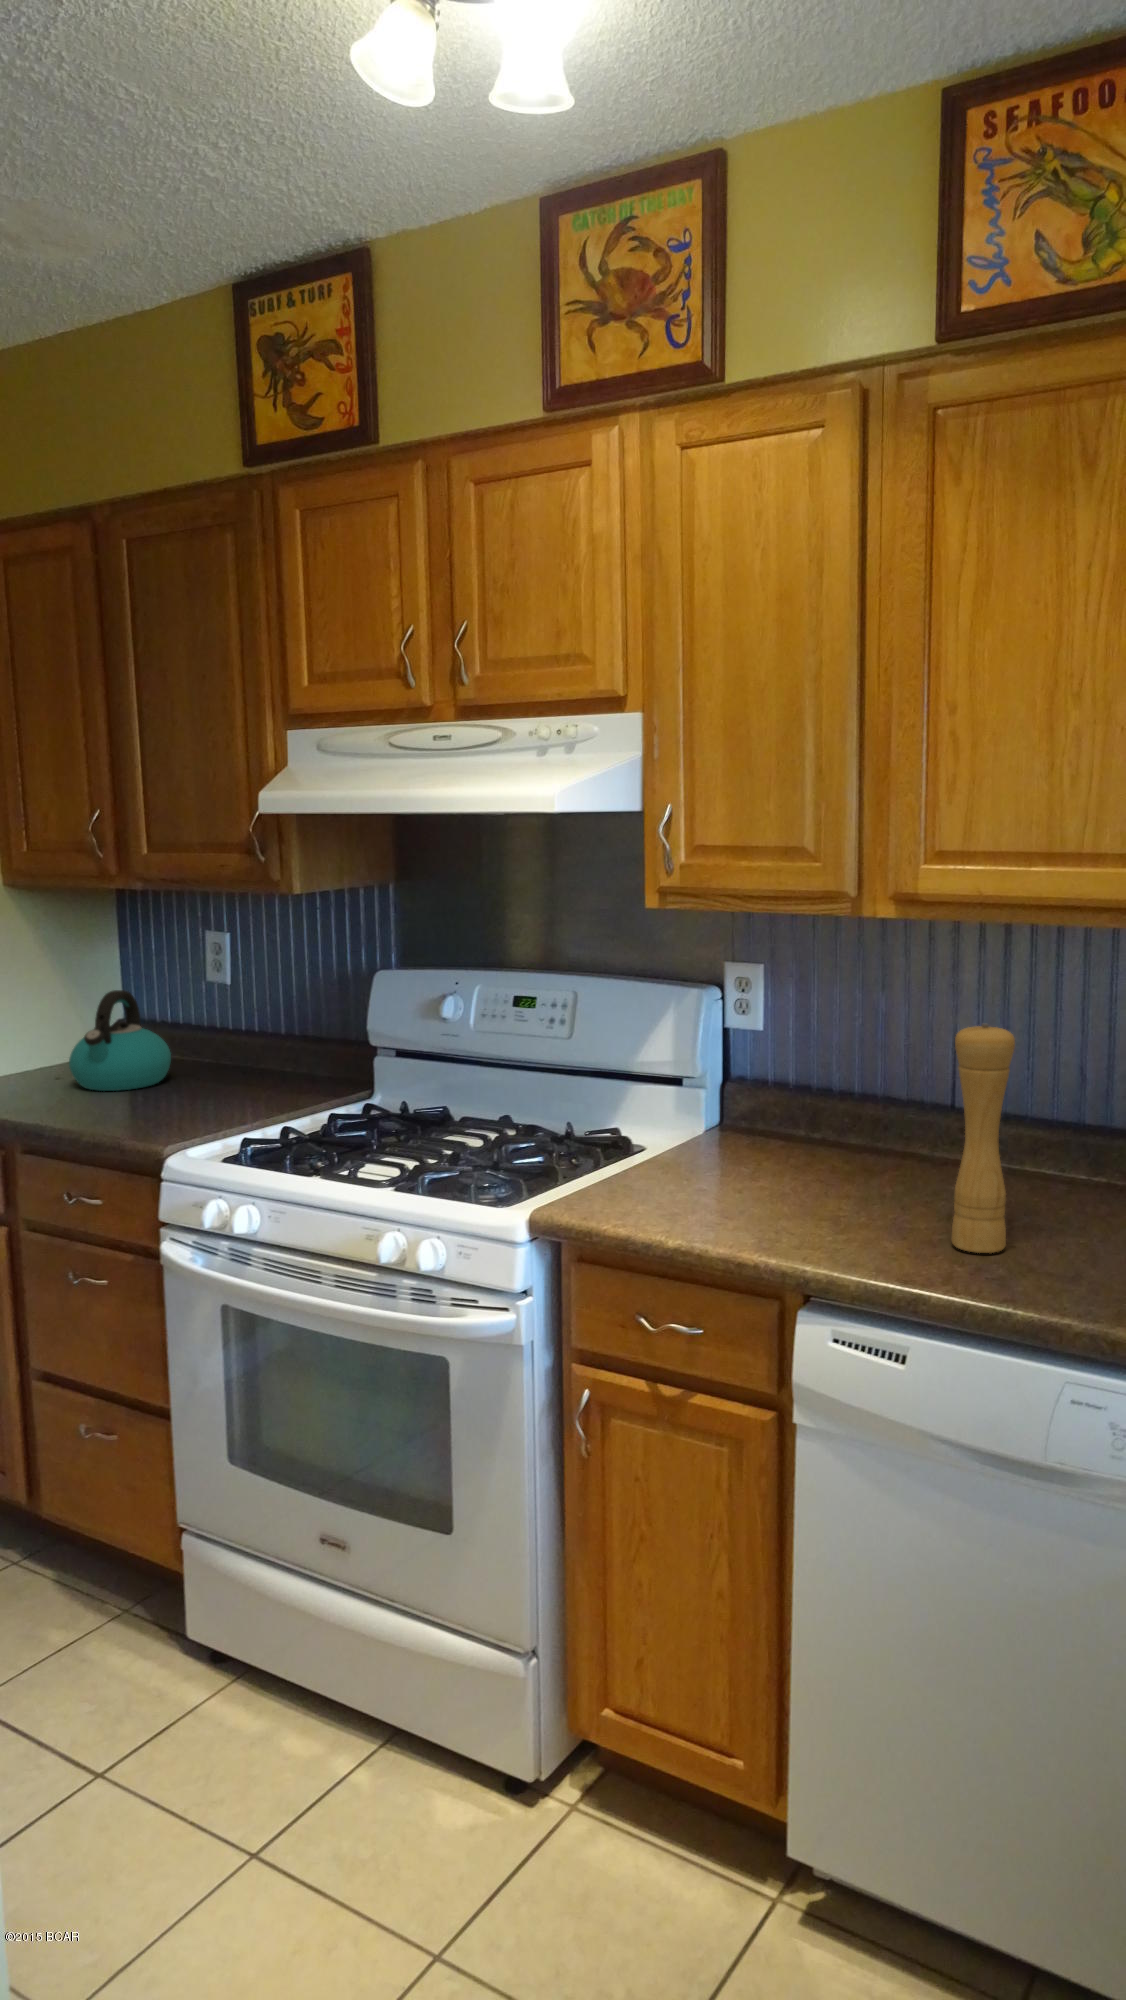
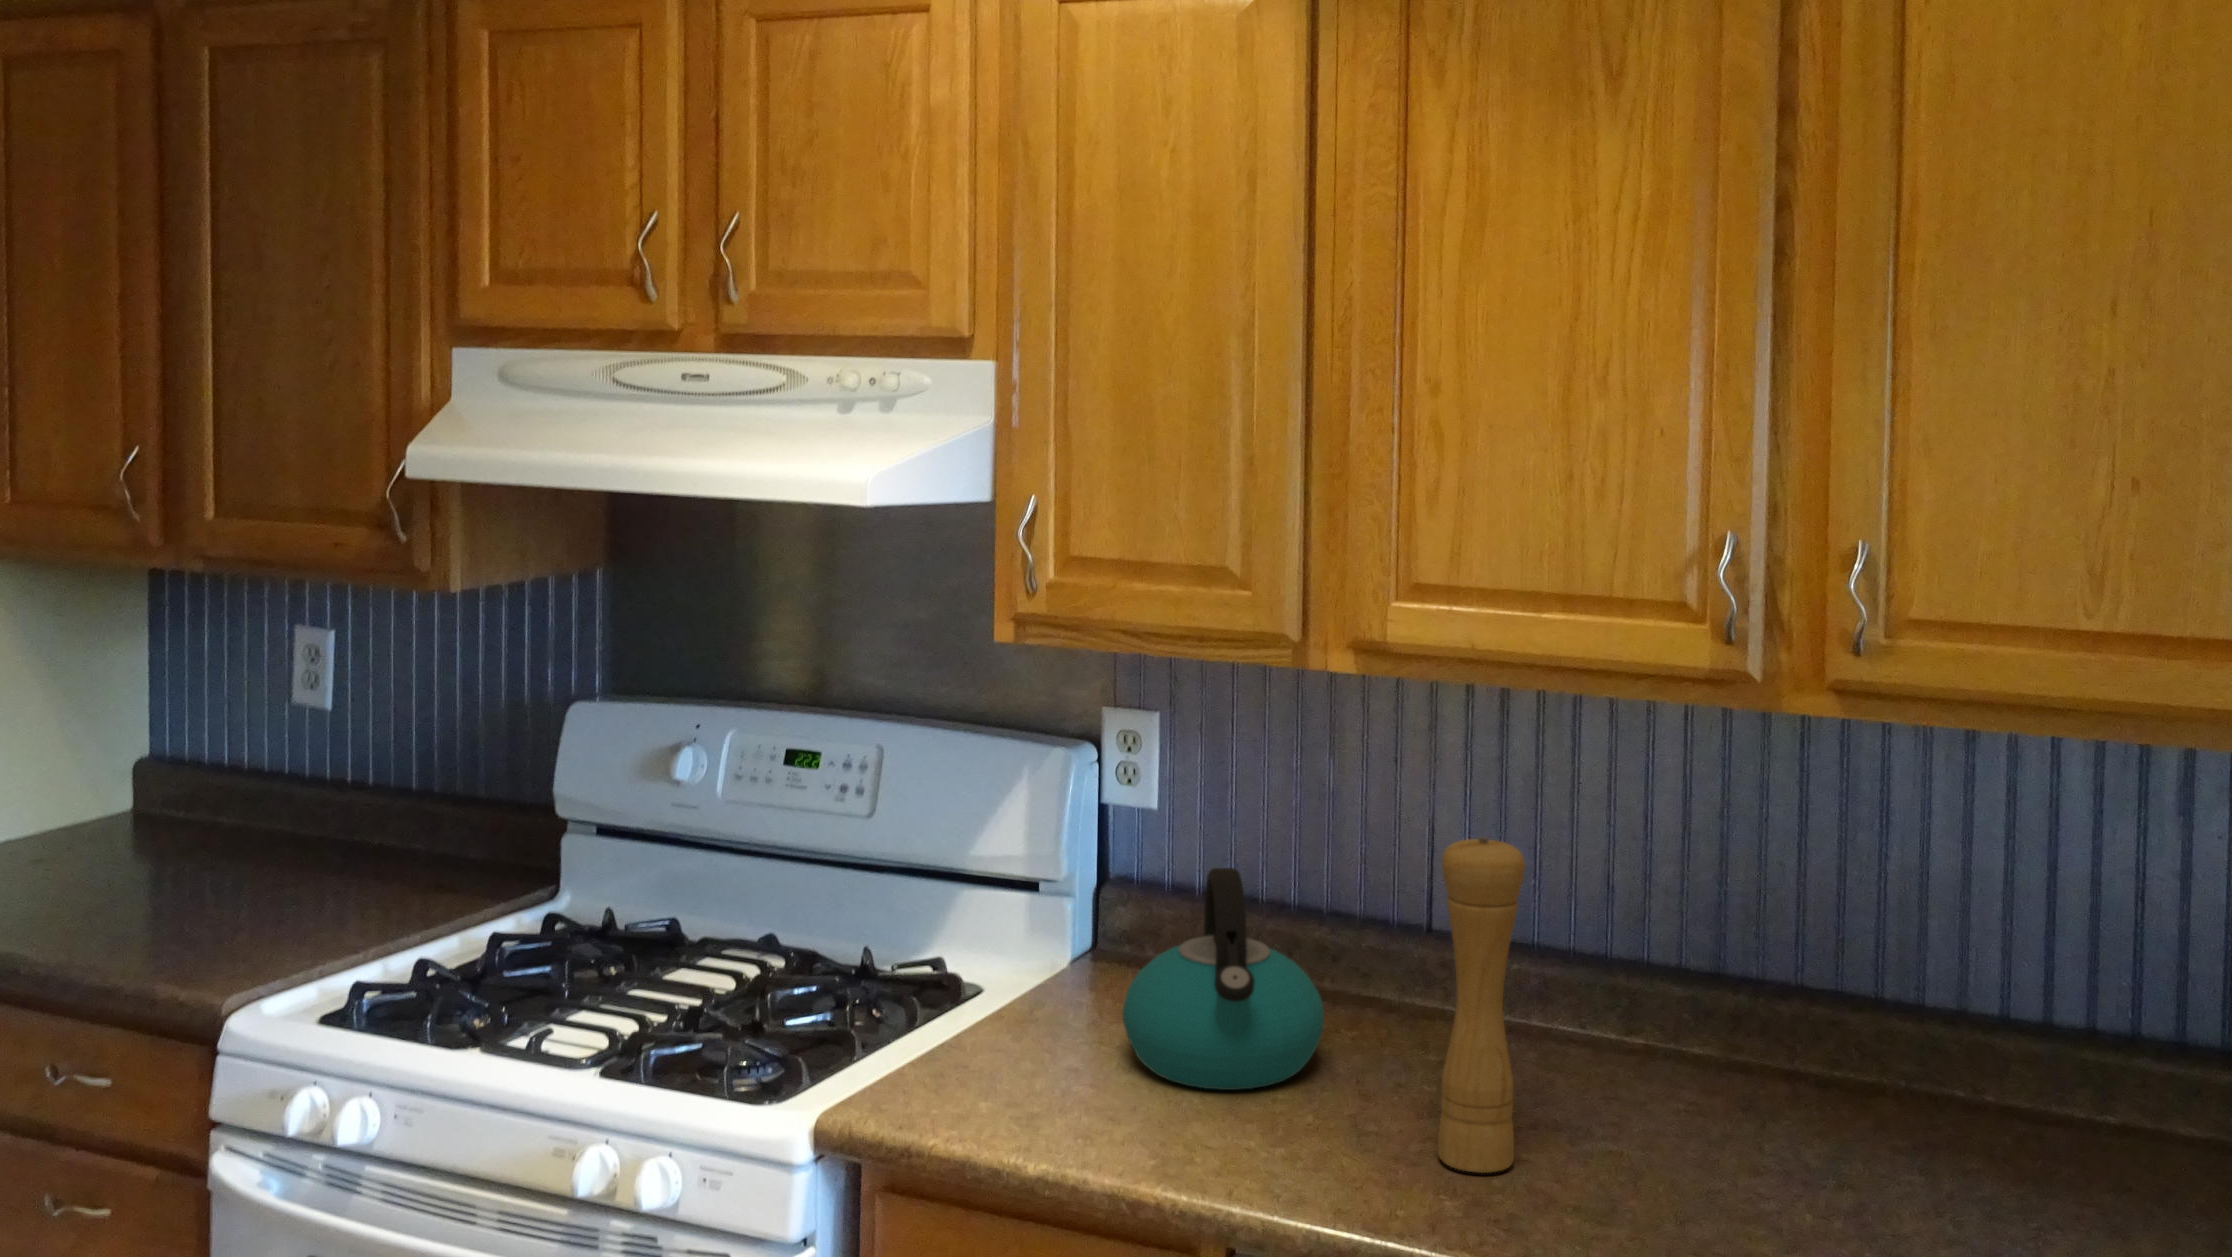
kettle: present [69,990,171,1091] -> present [1122,868,1324,1090]

